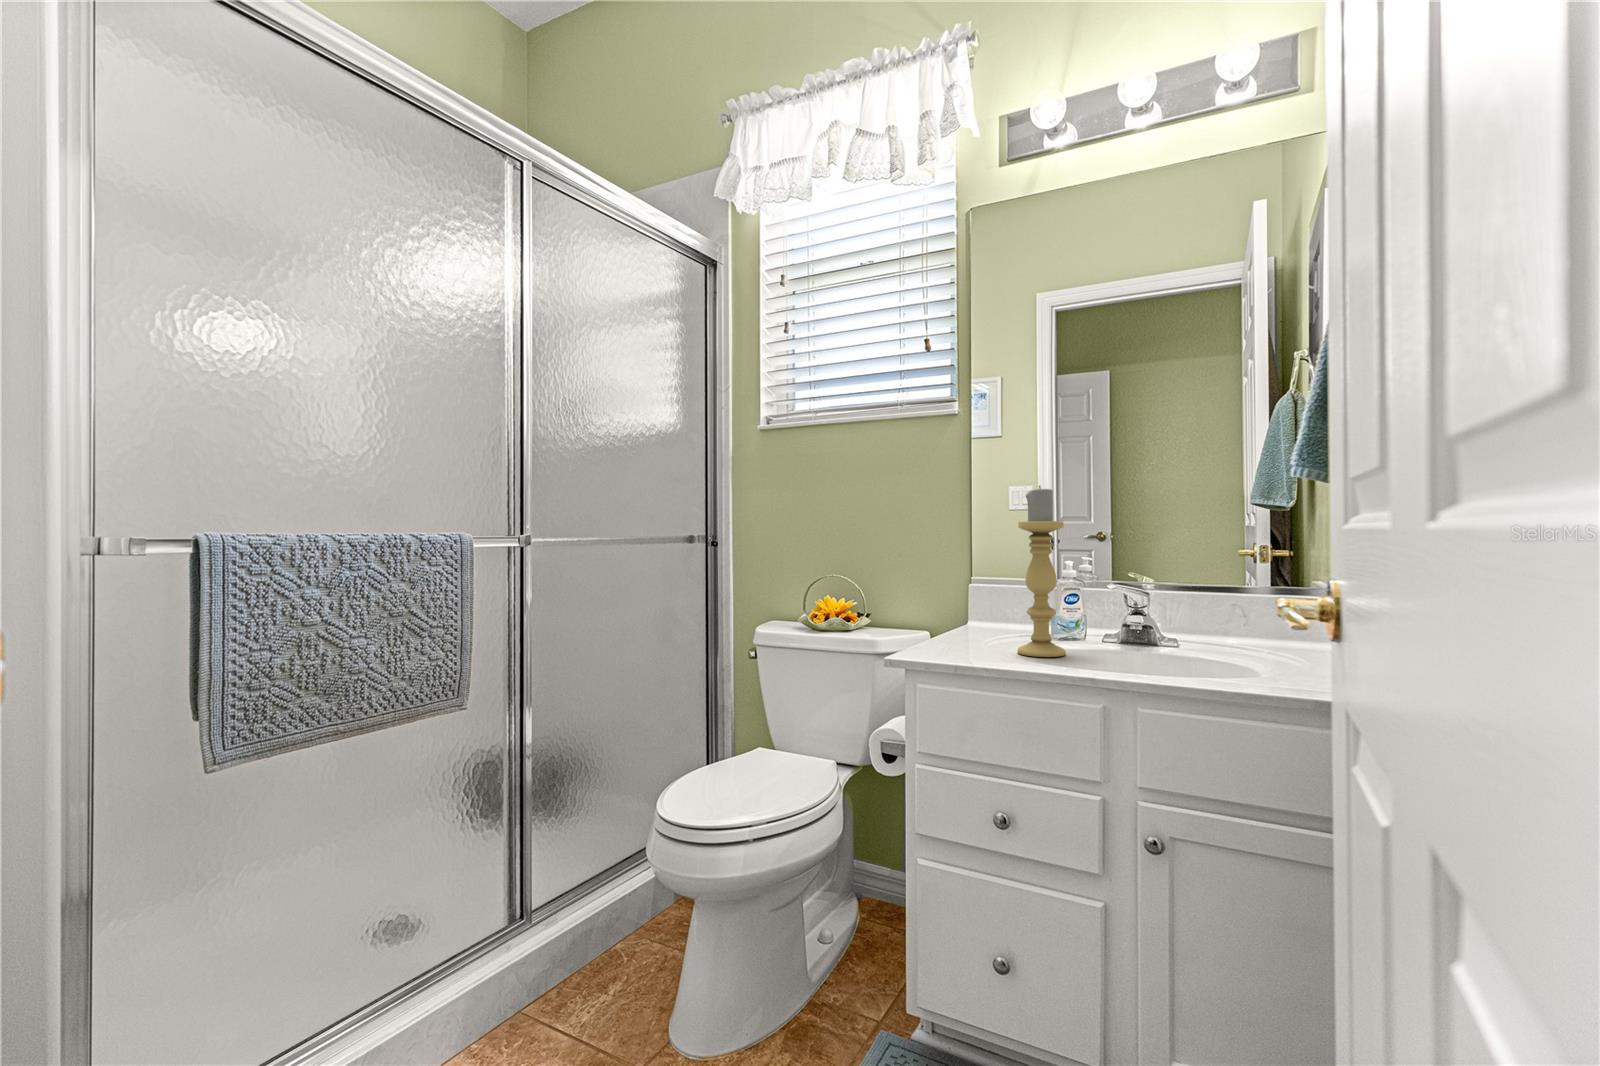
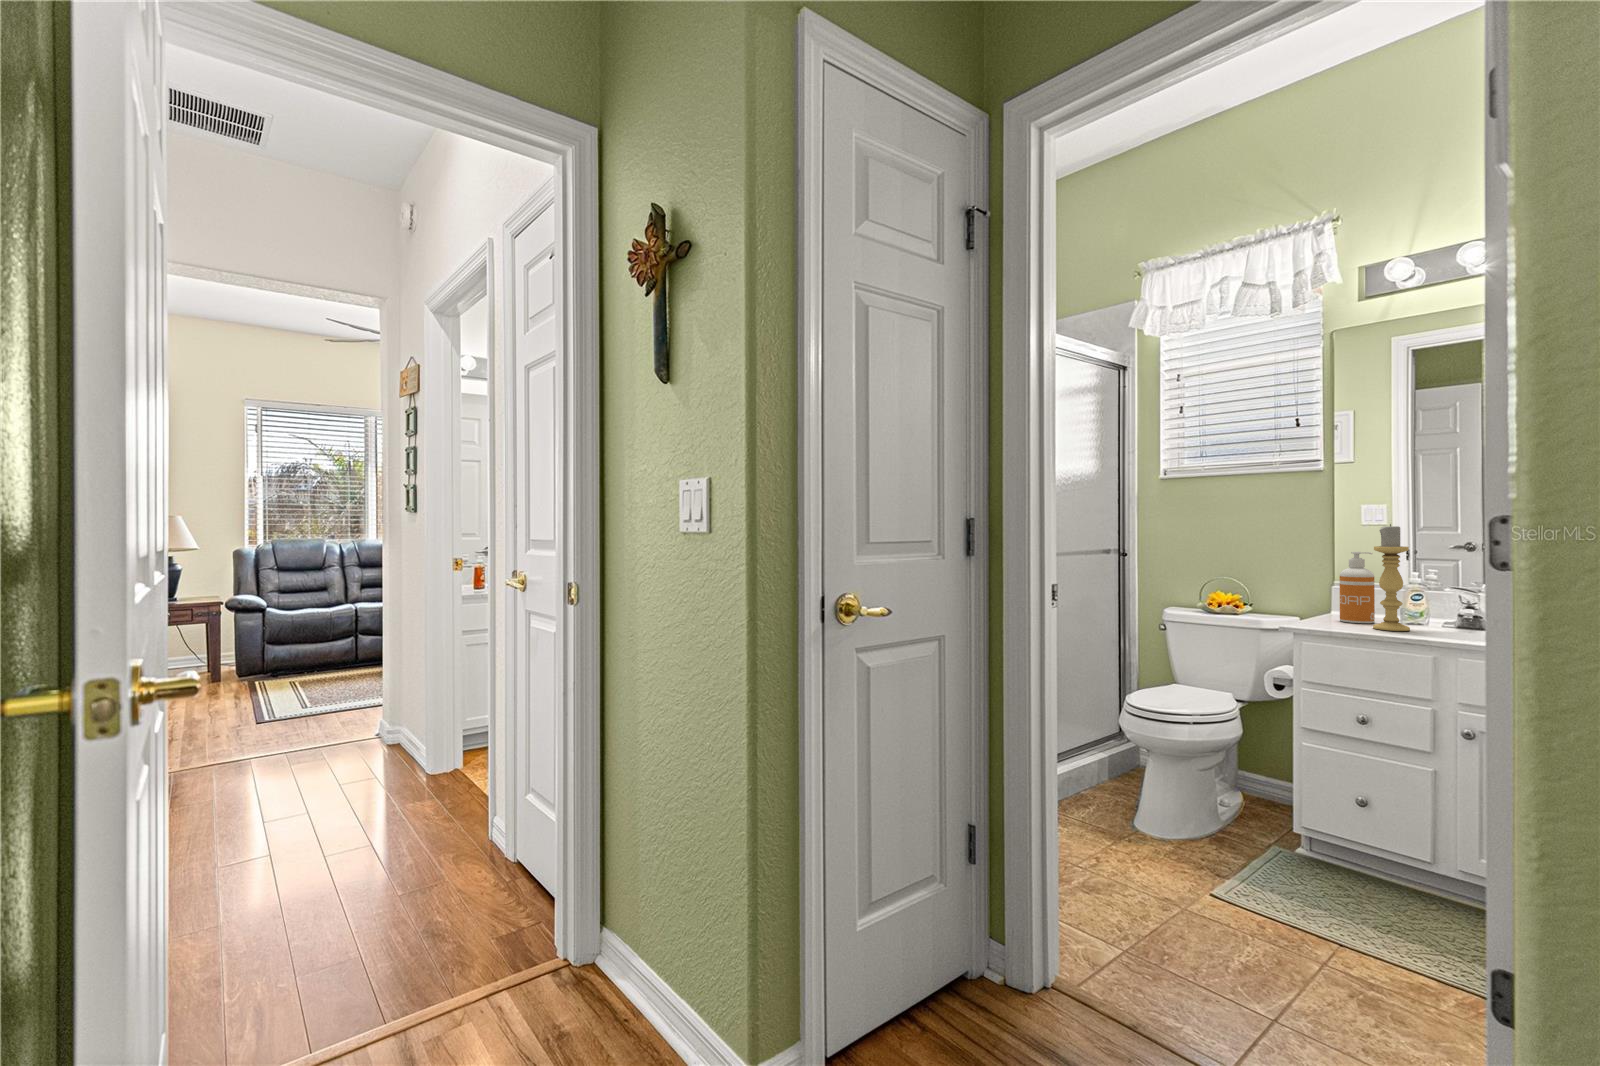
soap dispenser: none [976,533,1020,644] -> present [1339,552,1375,623]

